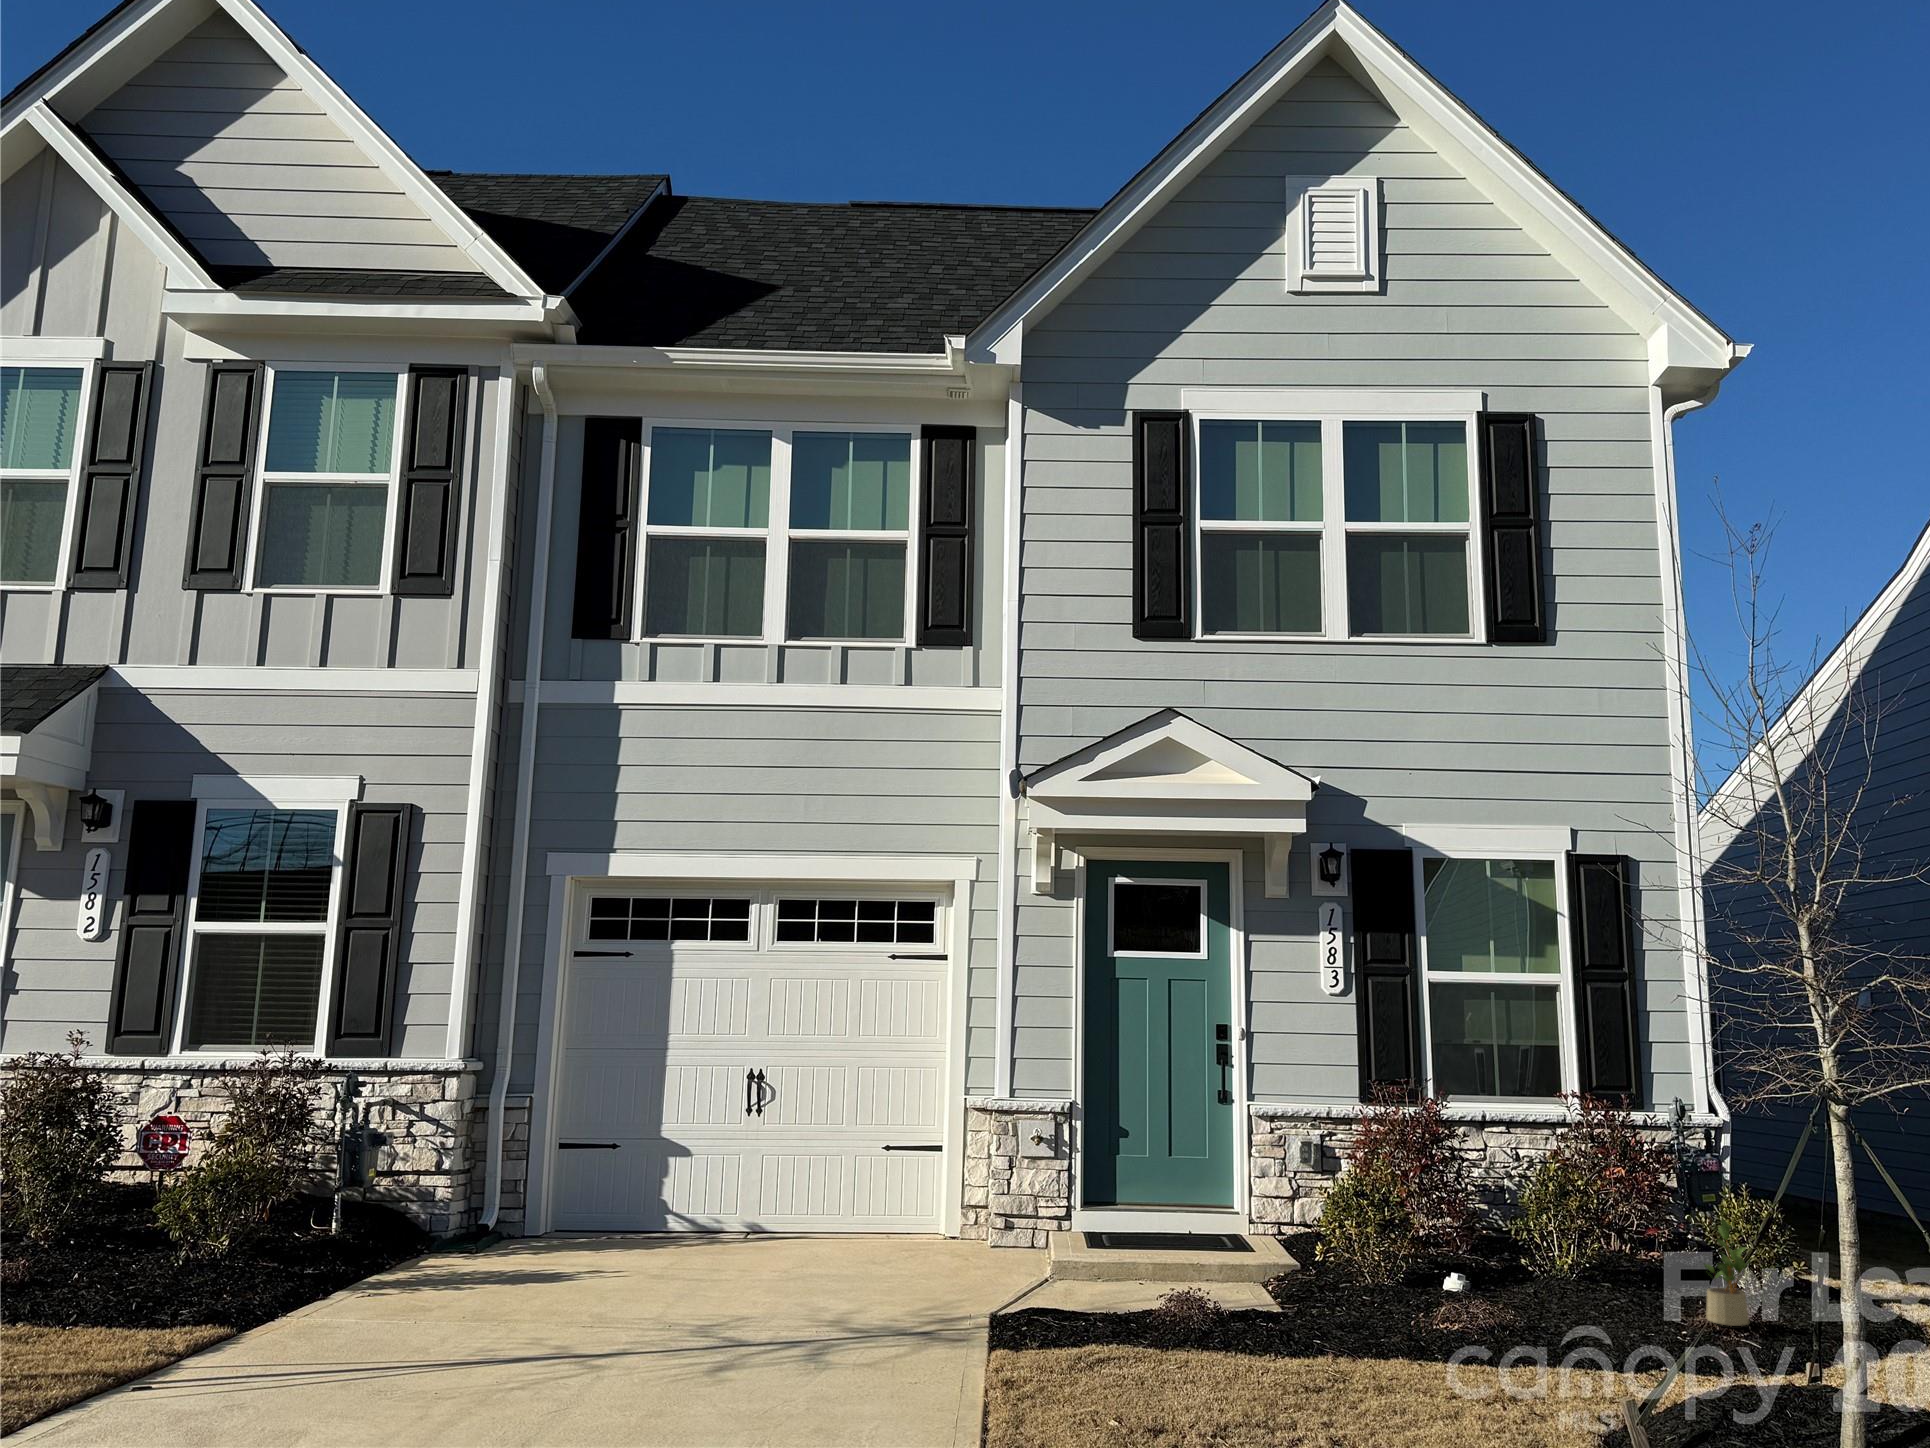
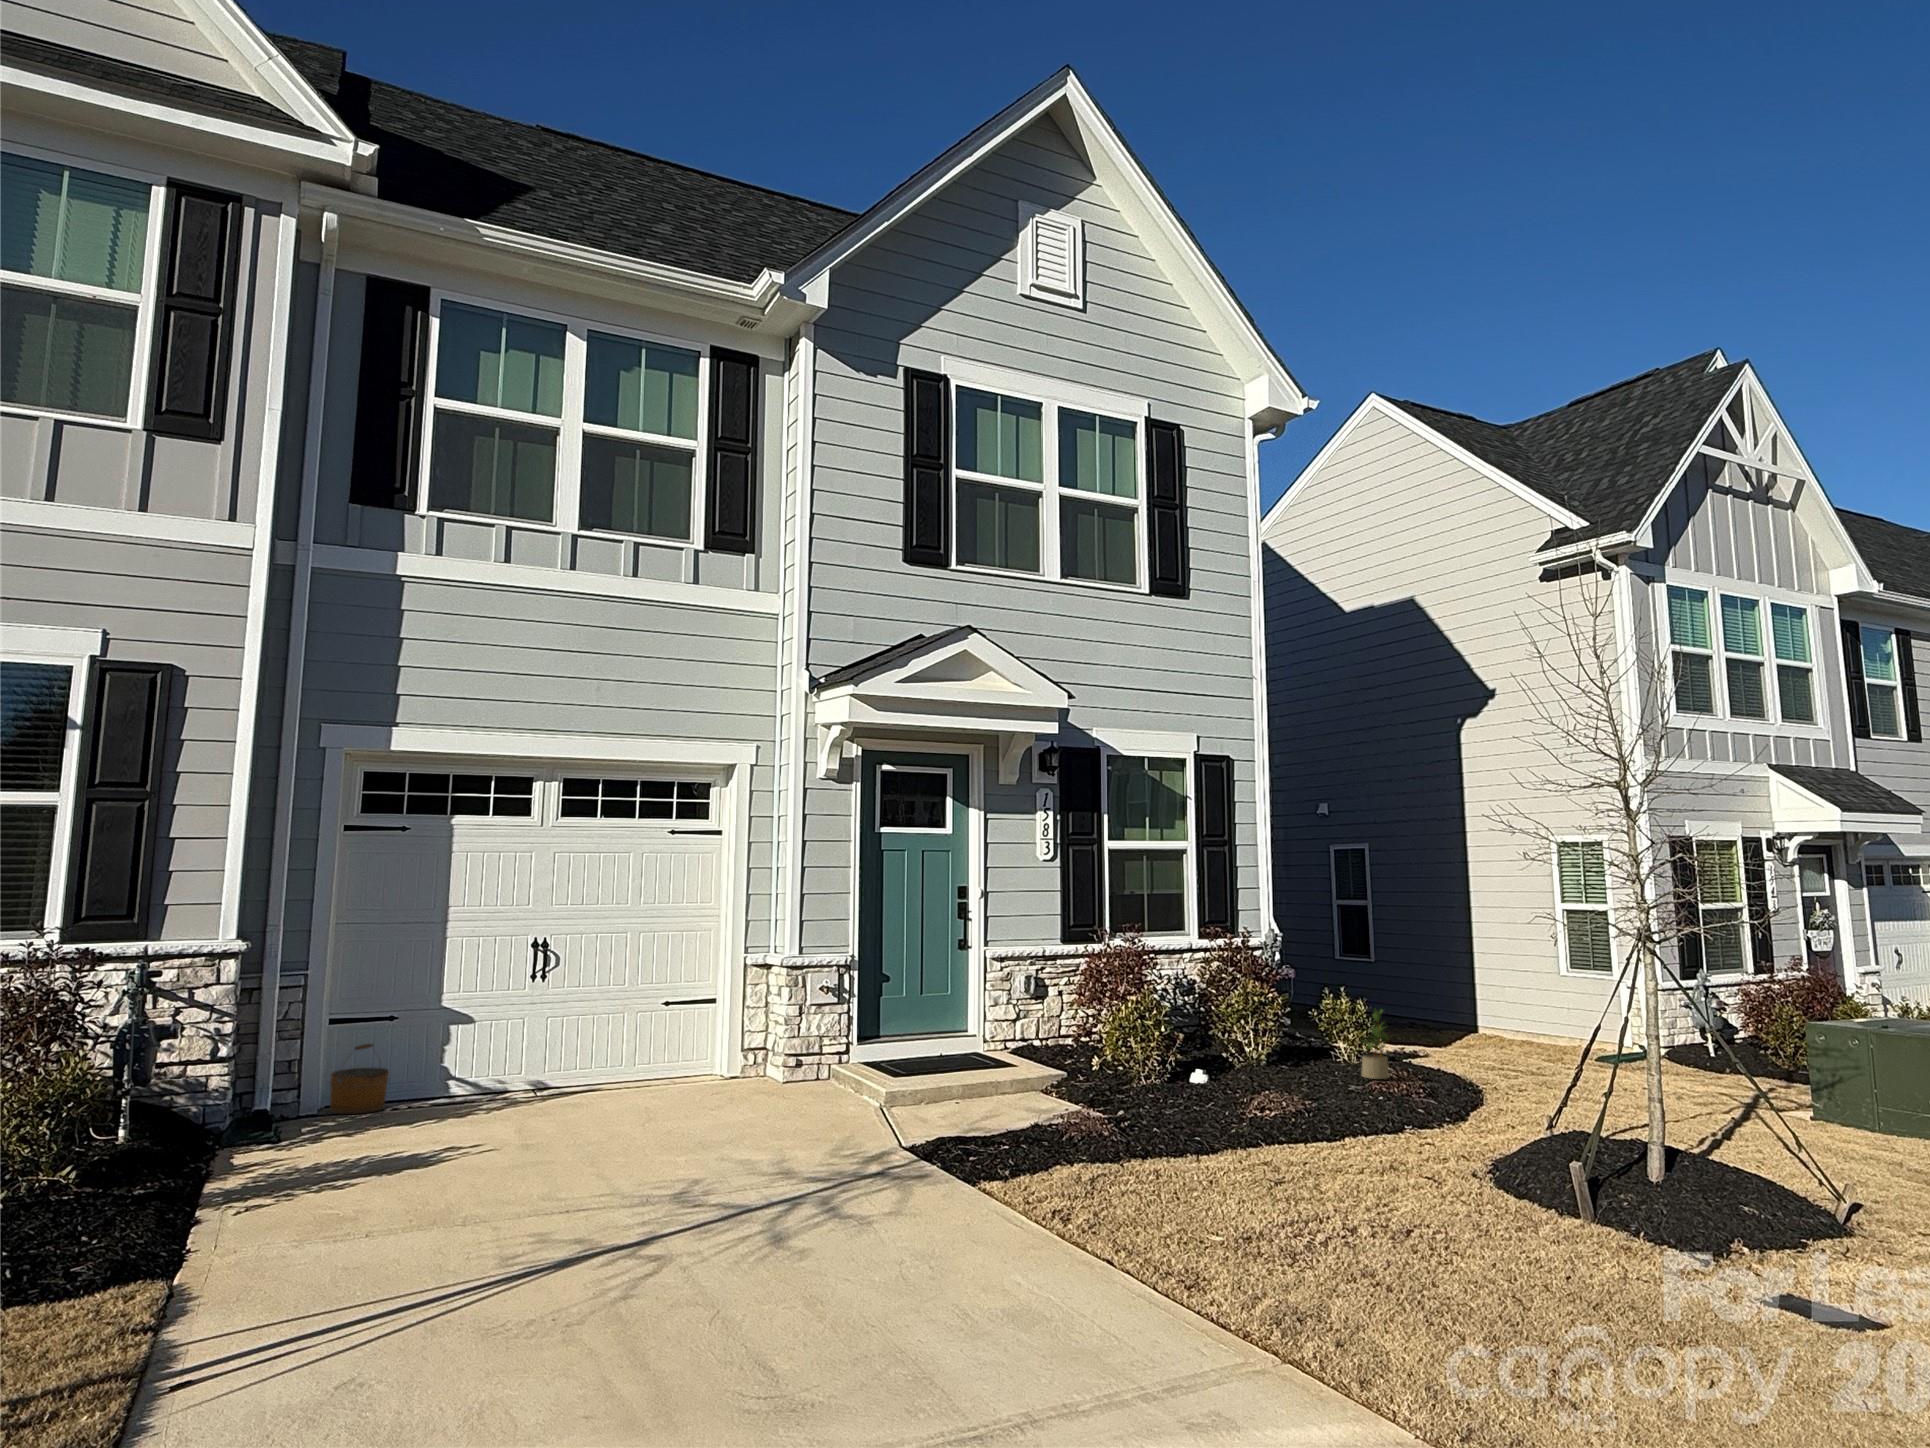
bucket: none [558,1166,610,1233] -> present [330,1044,389,1114]

